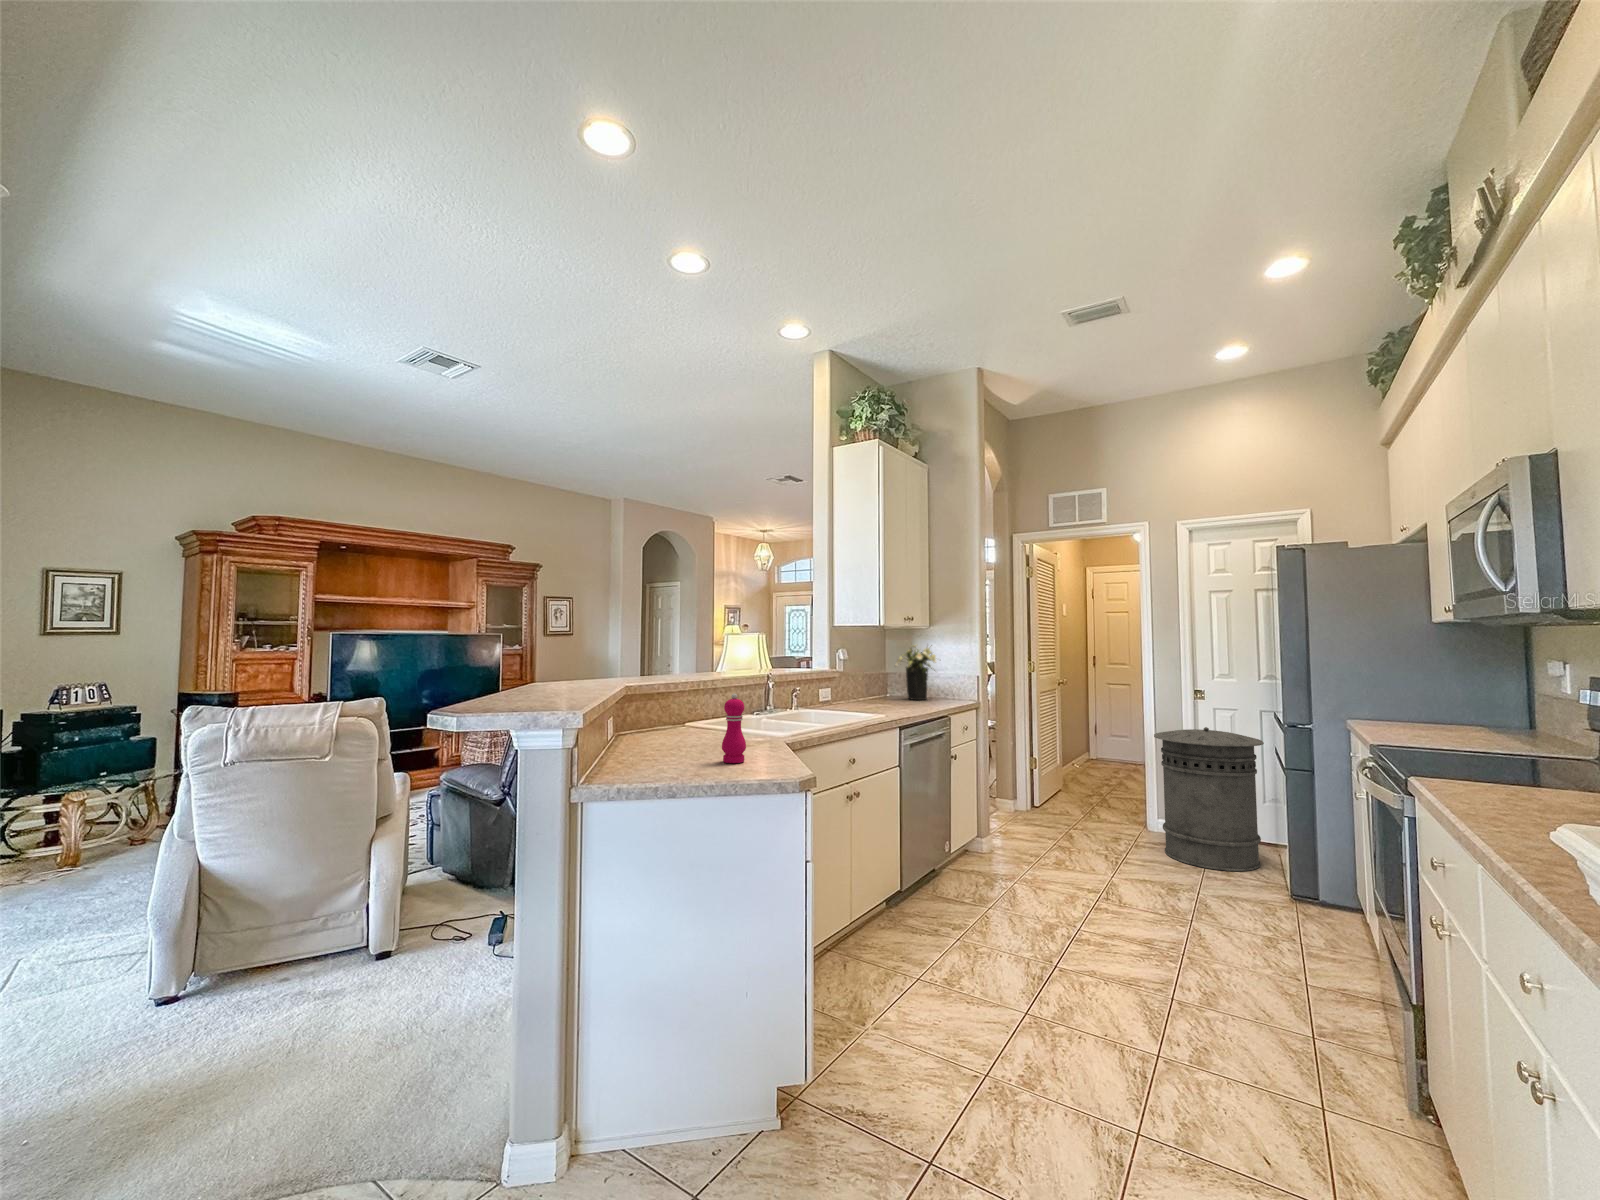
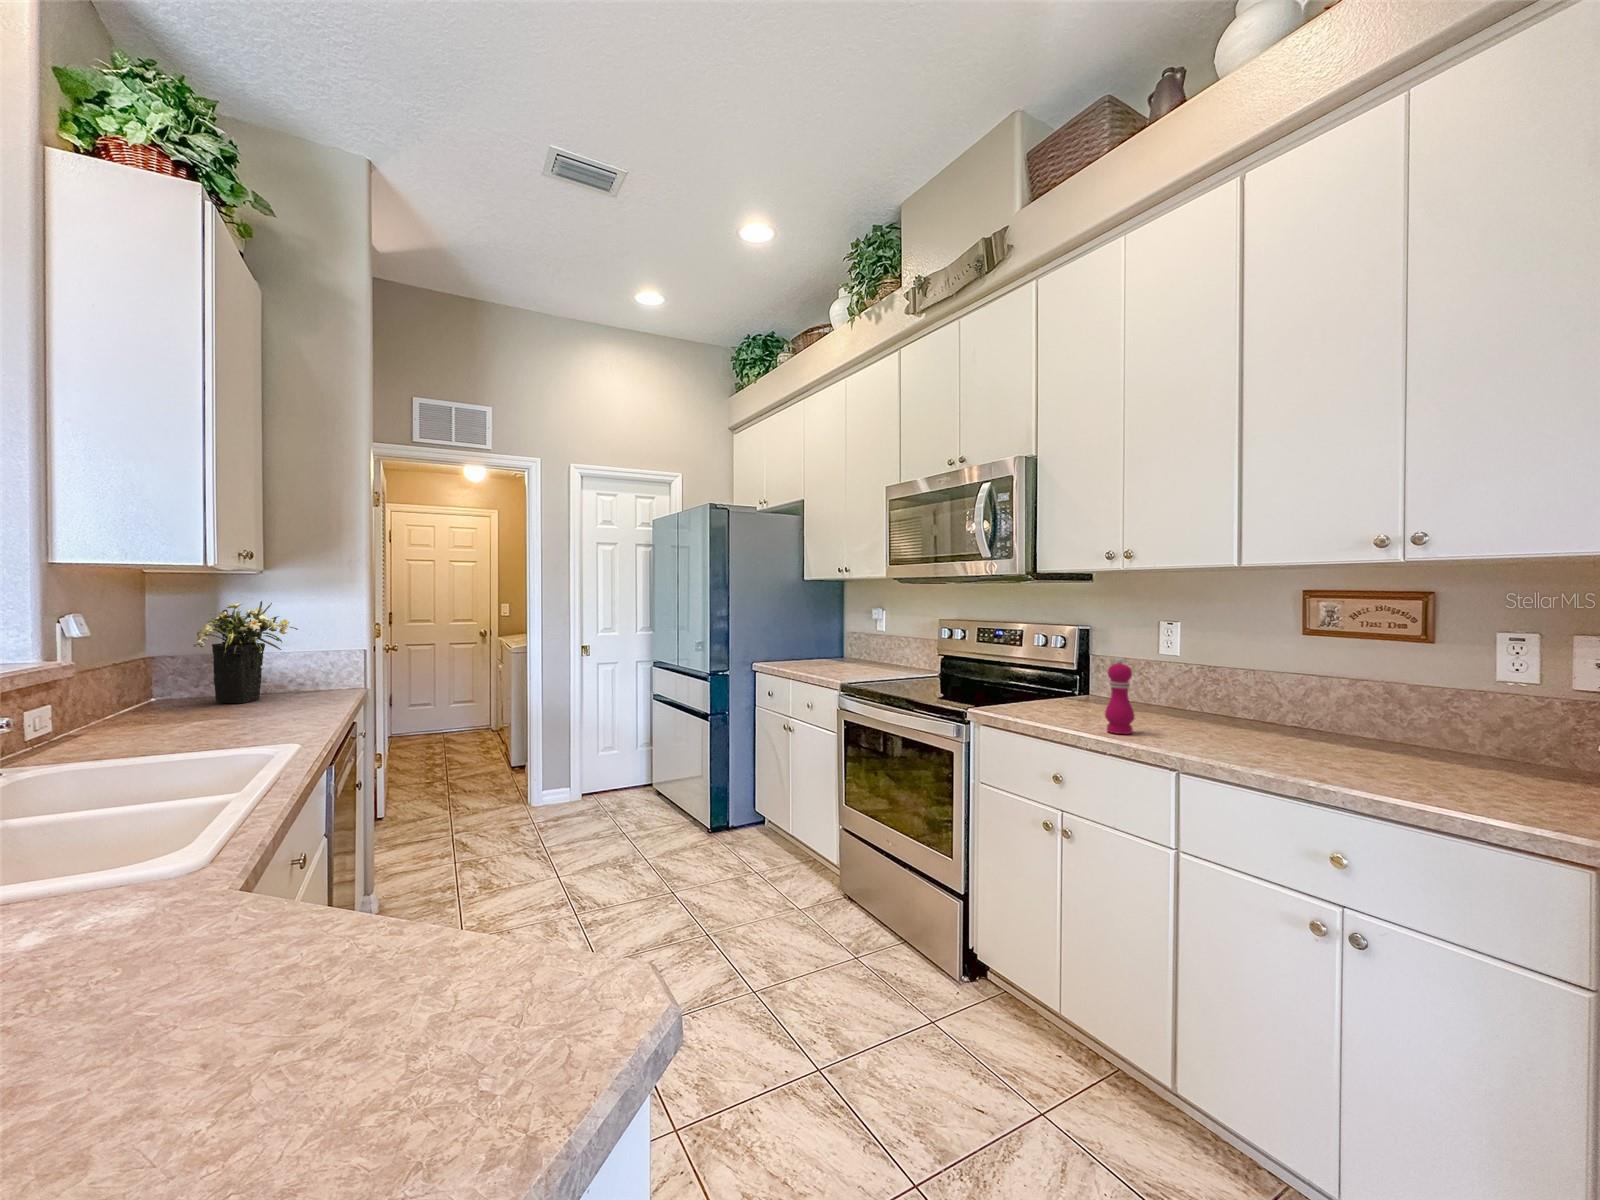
pepper mill: present [722,693,746,763] -> present [1105,658,1135,734]
trash can: present [1154,727,1264,871] -> none [560,684,661,830]

